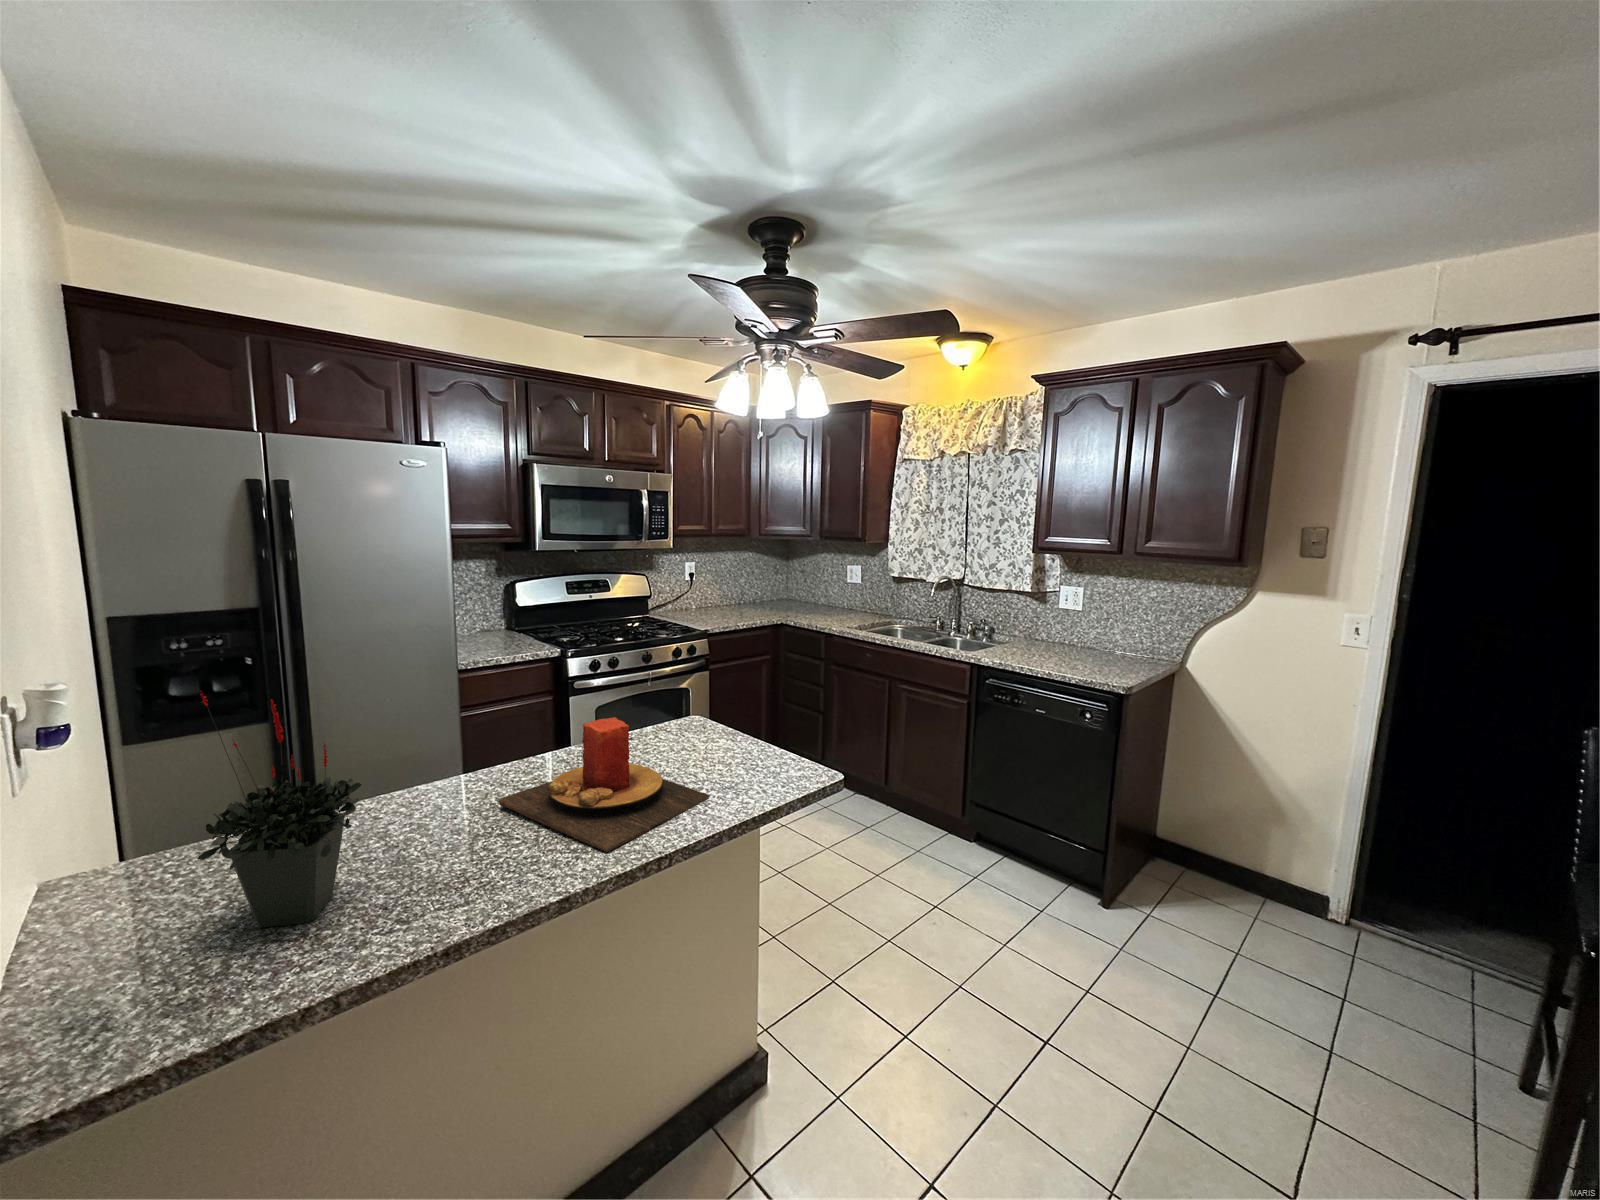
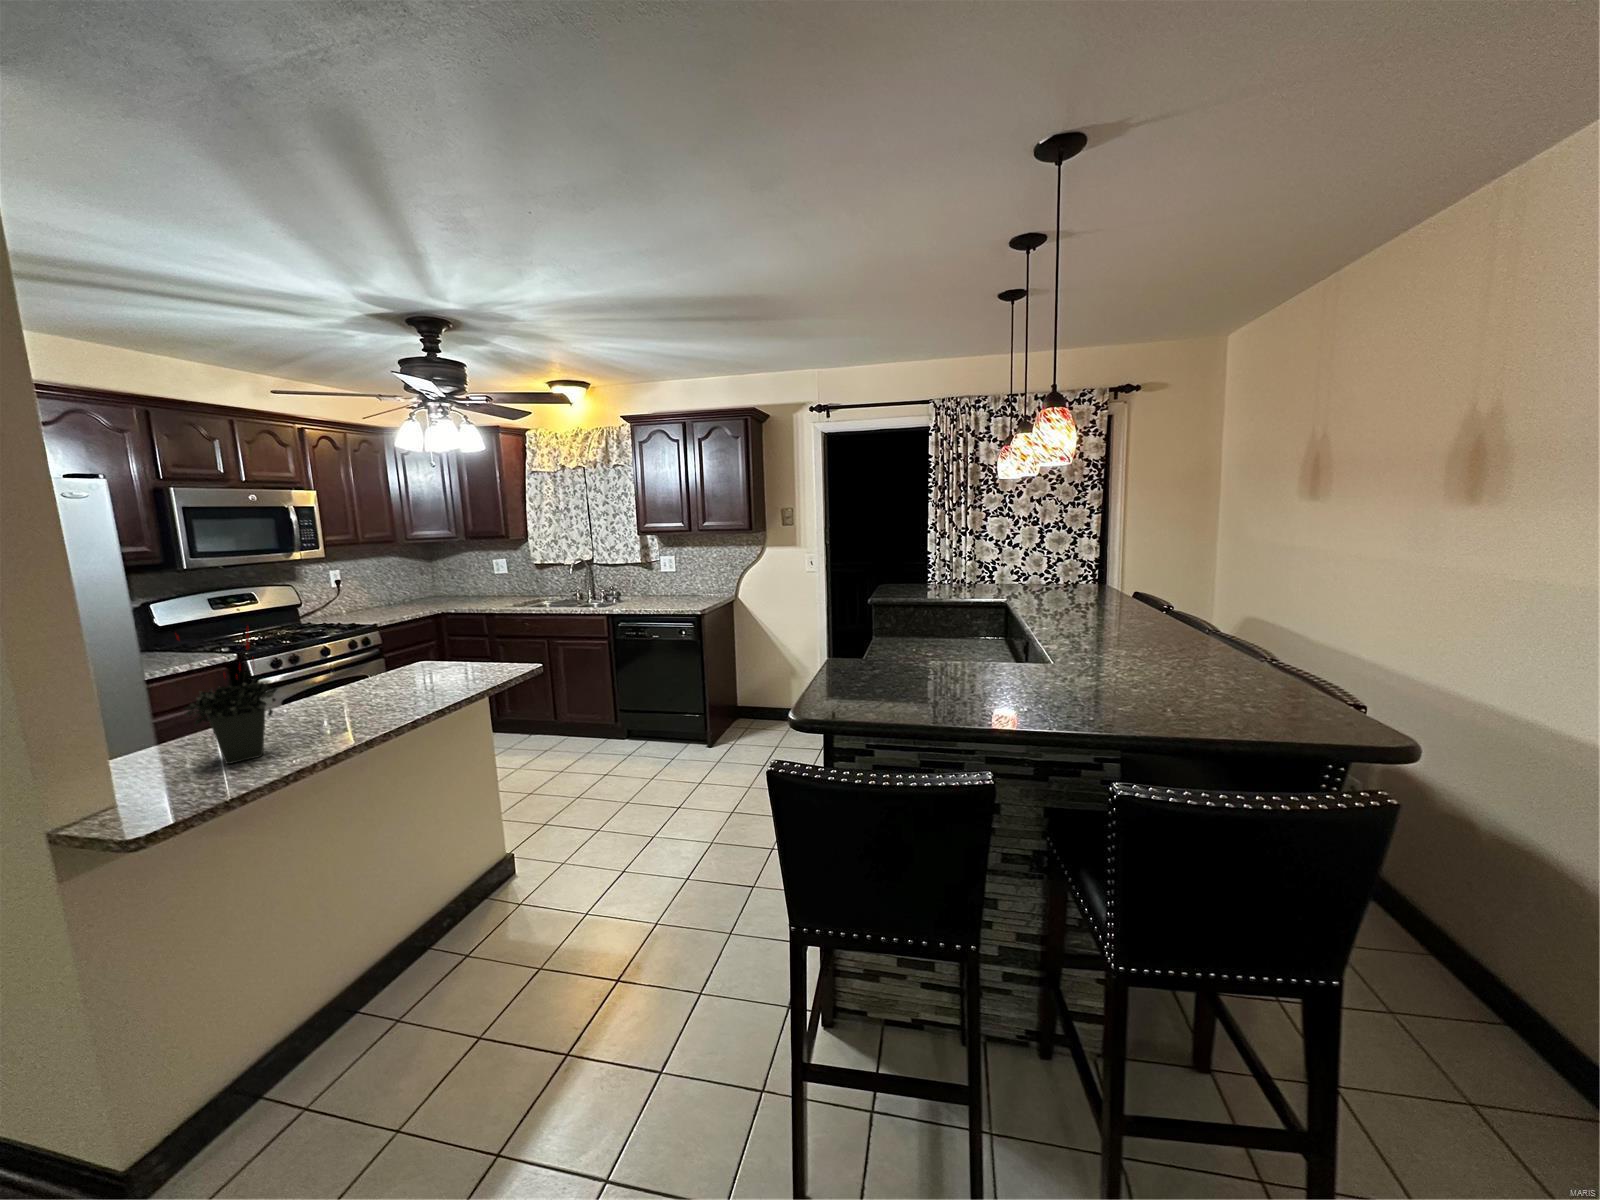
candle: present [499,717,710,852] -> none [324,646,470,709]

